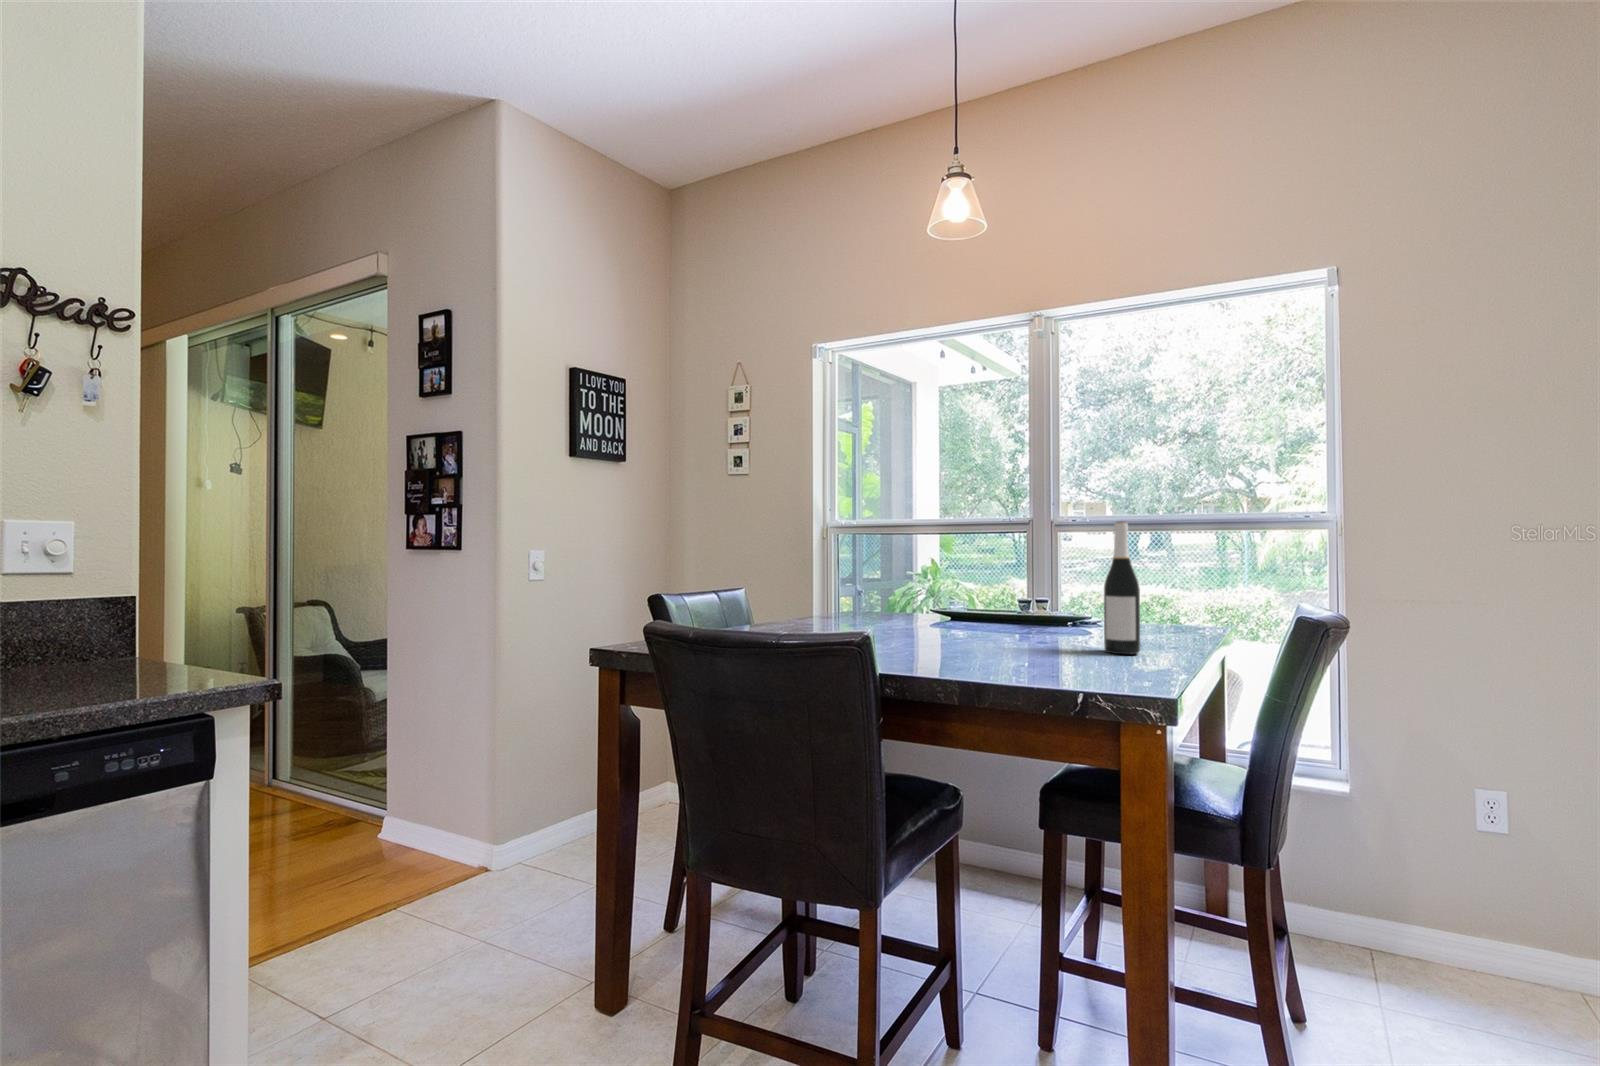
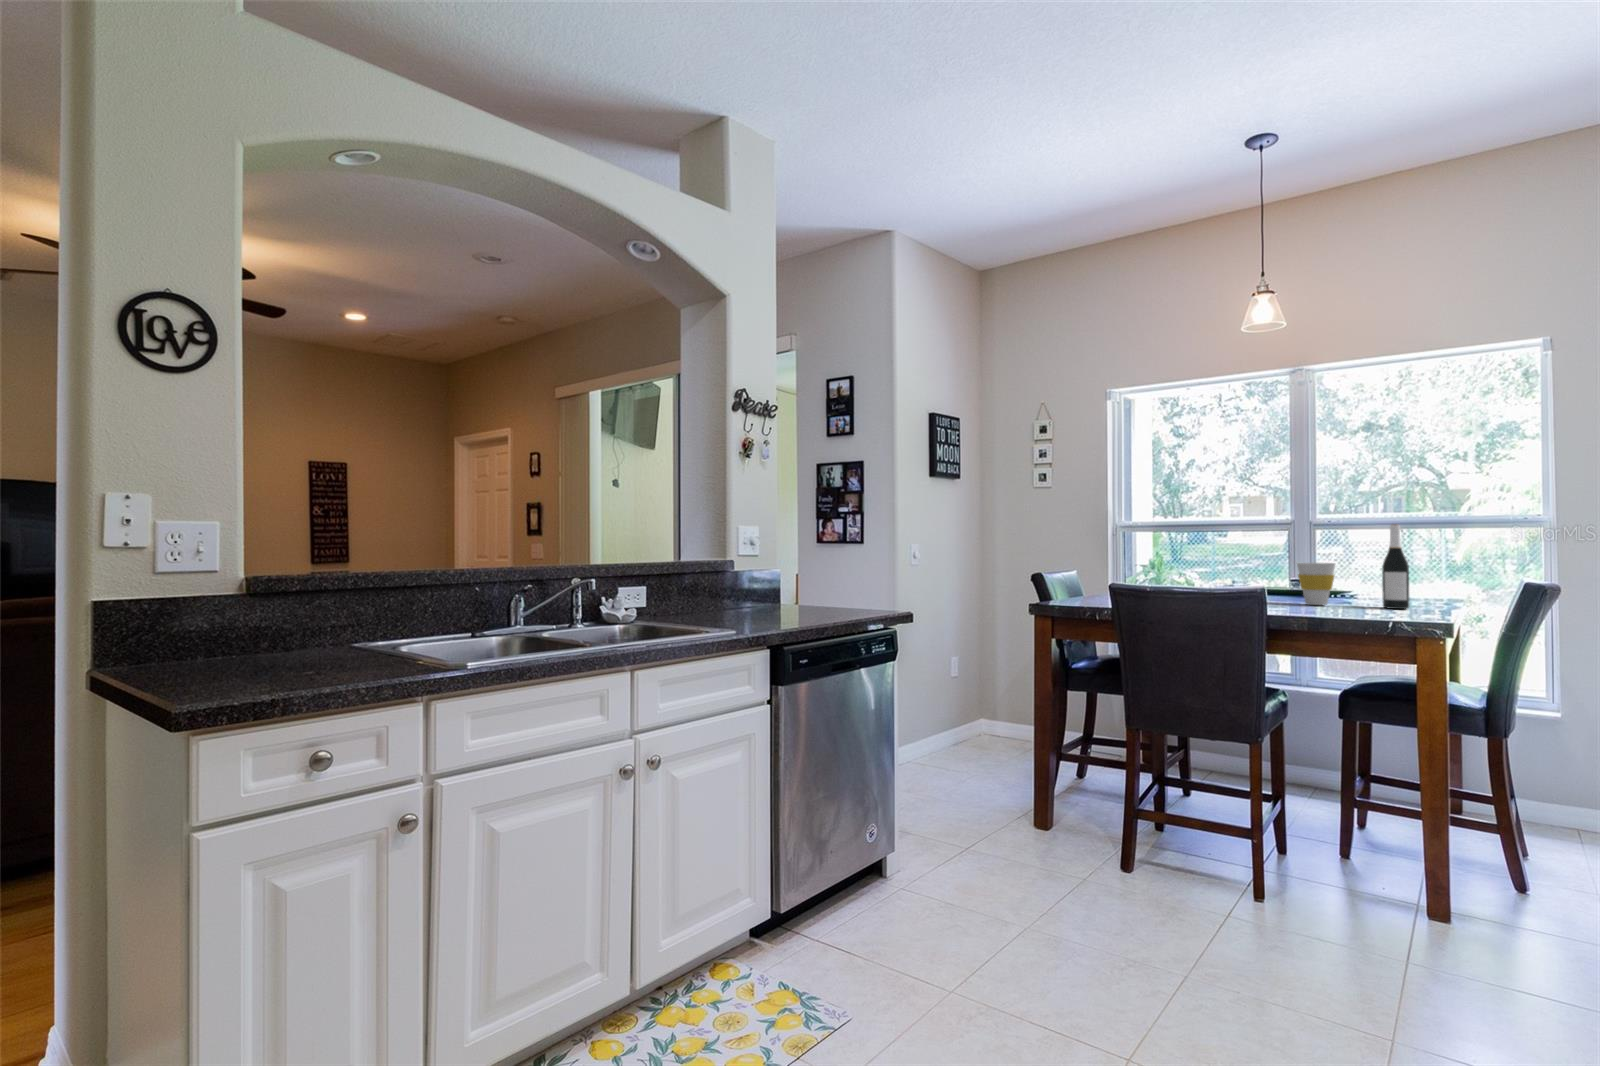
cup: none [979,581,1035,650] -> present [1297,563,1336,605]

